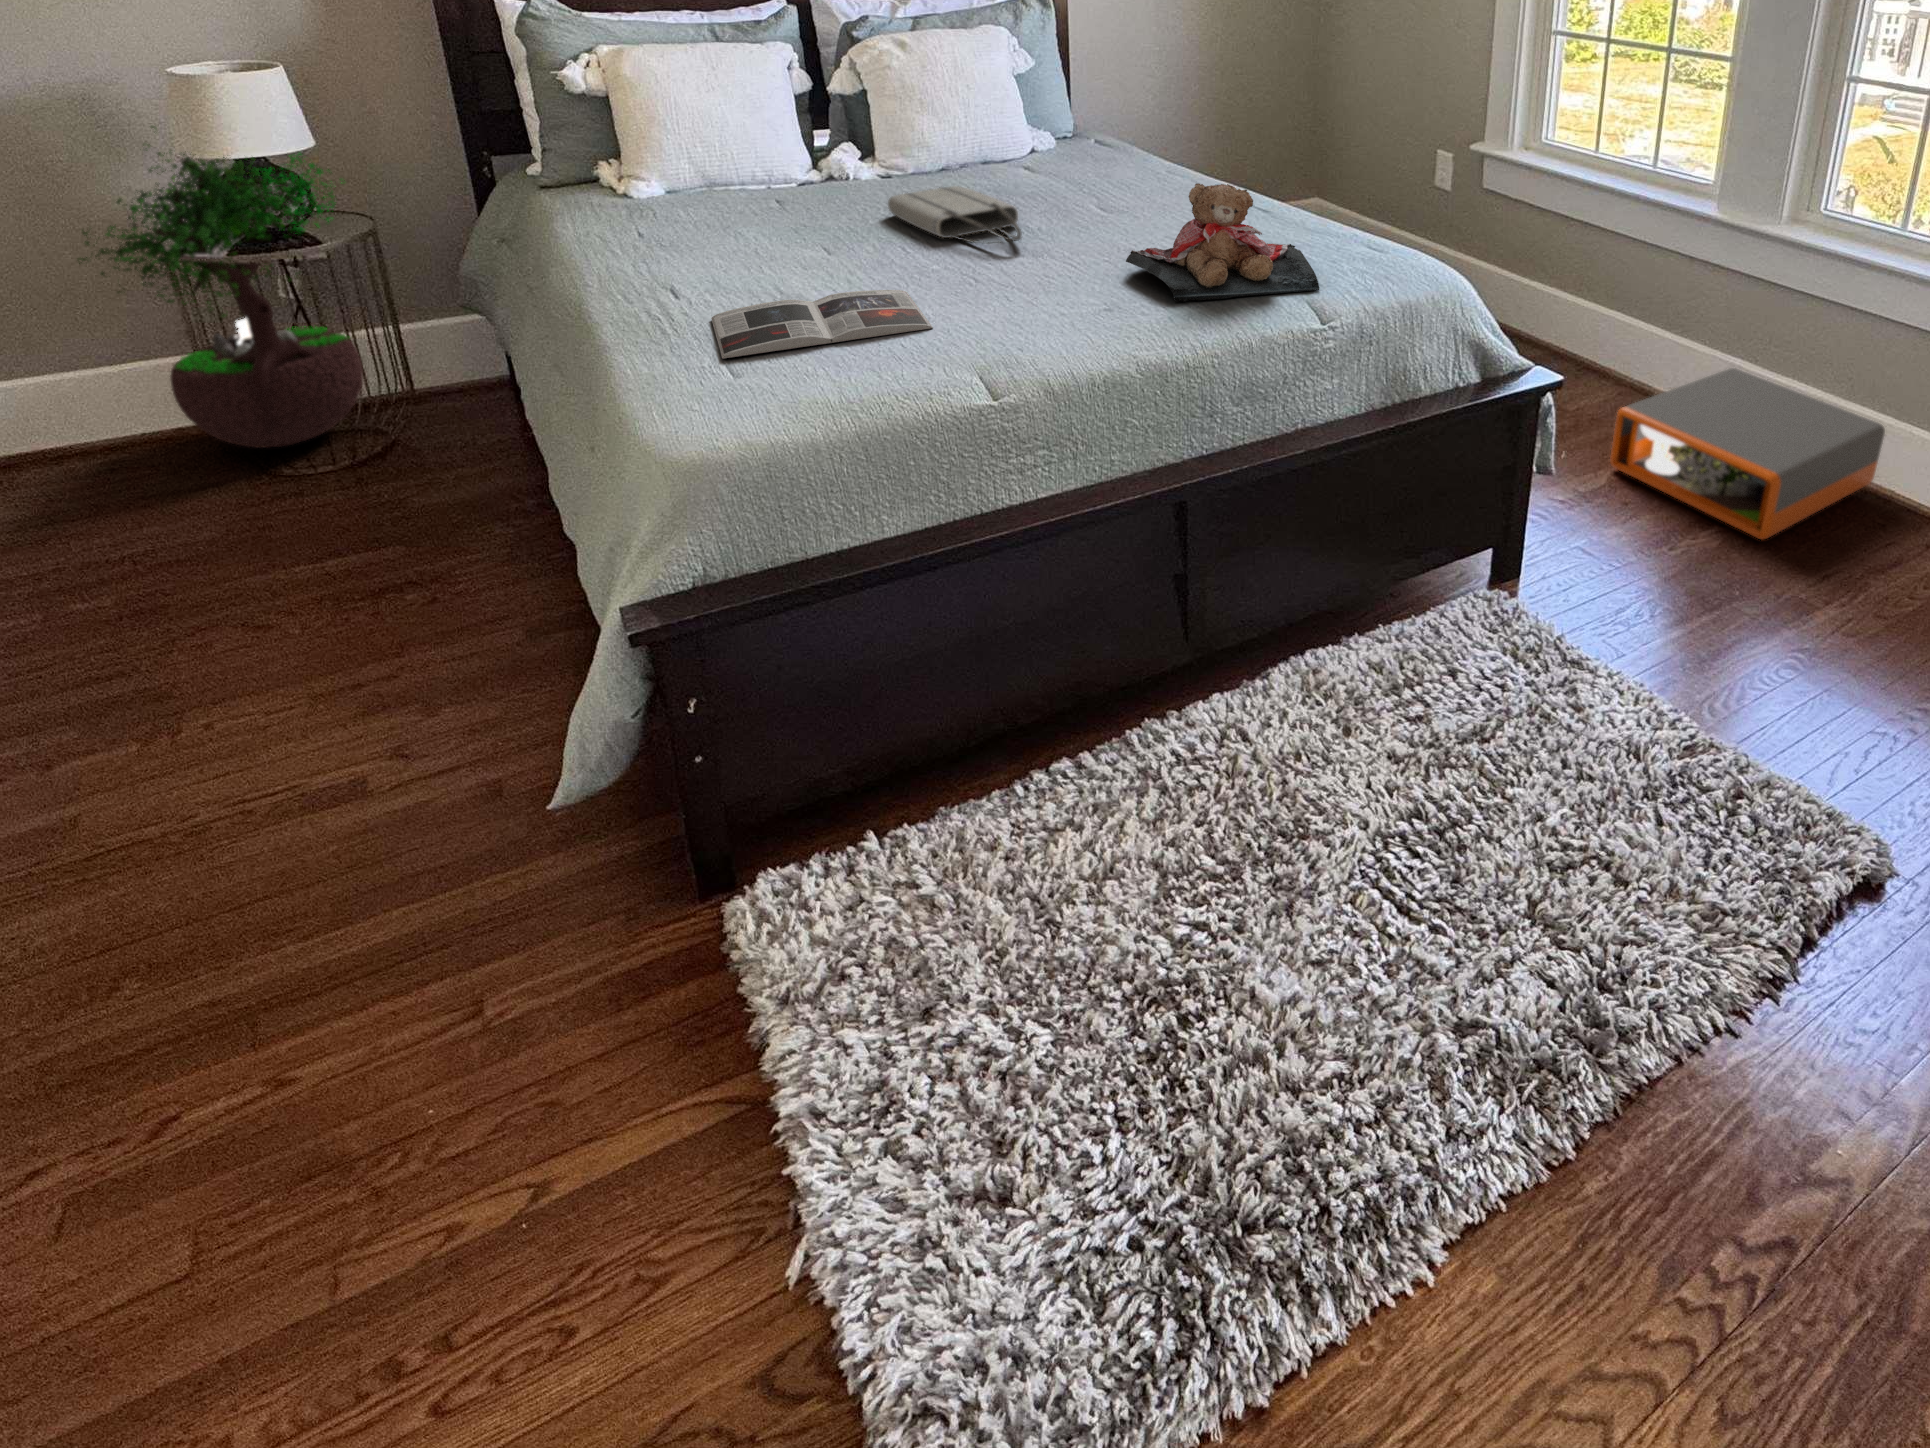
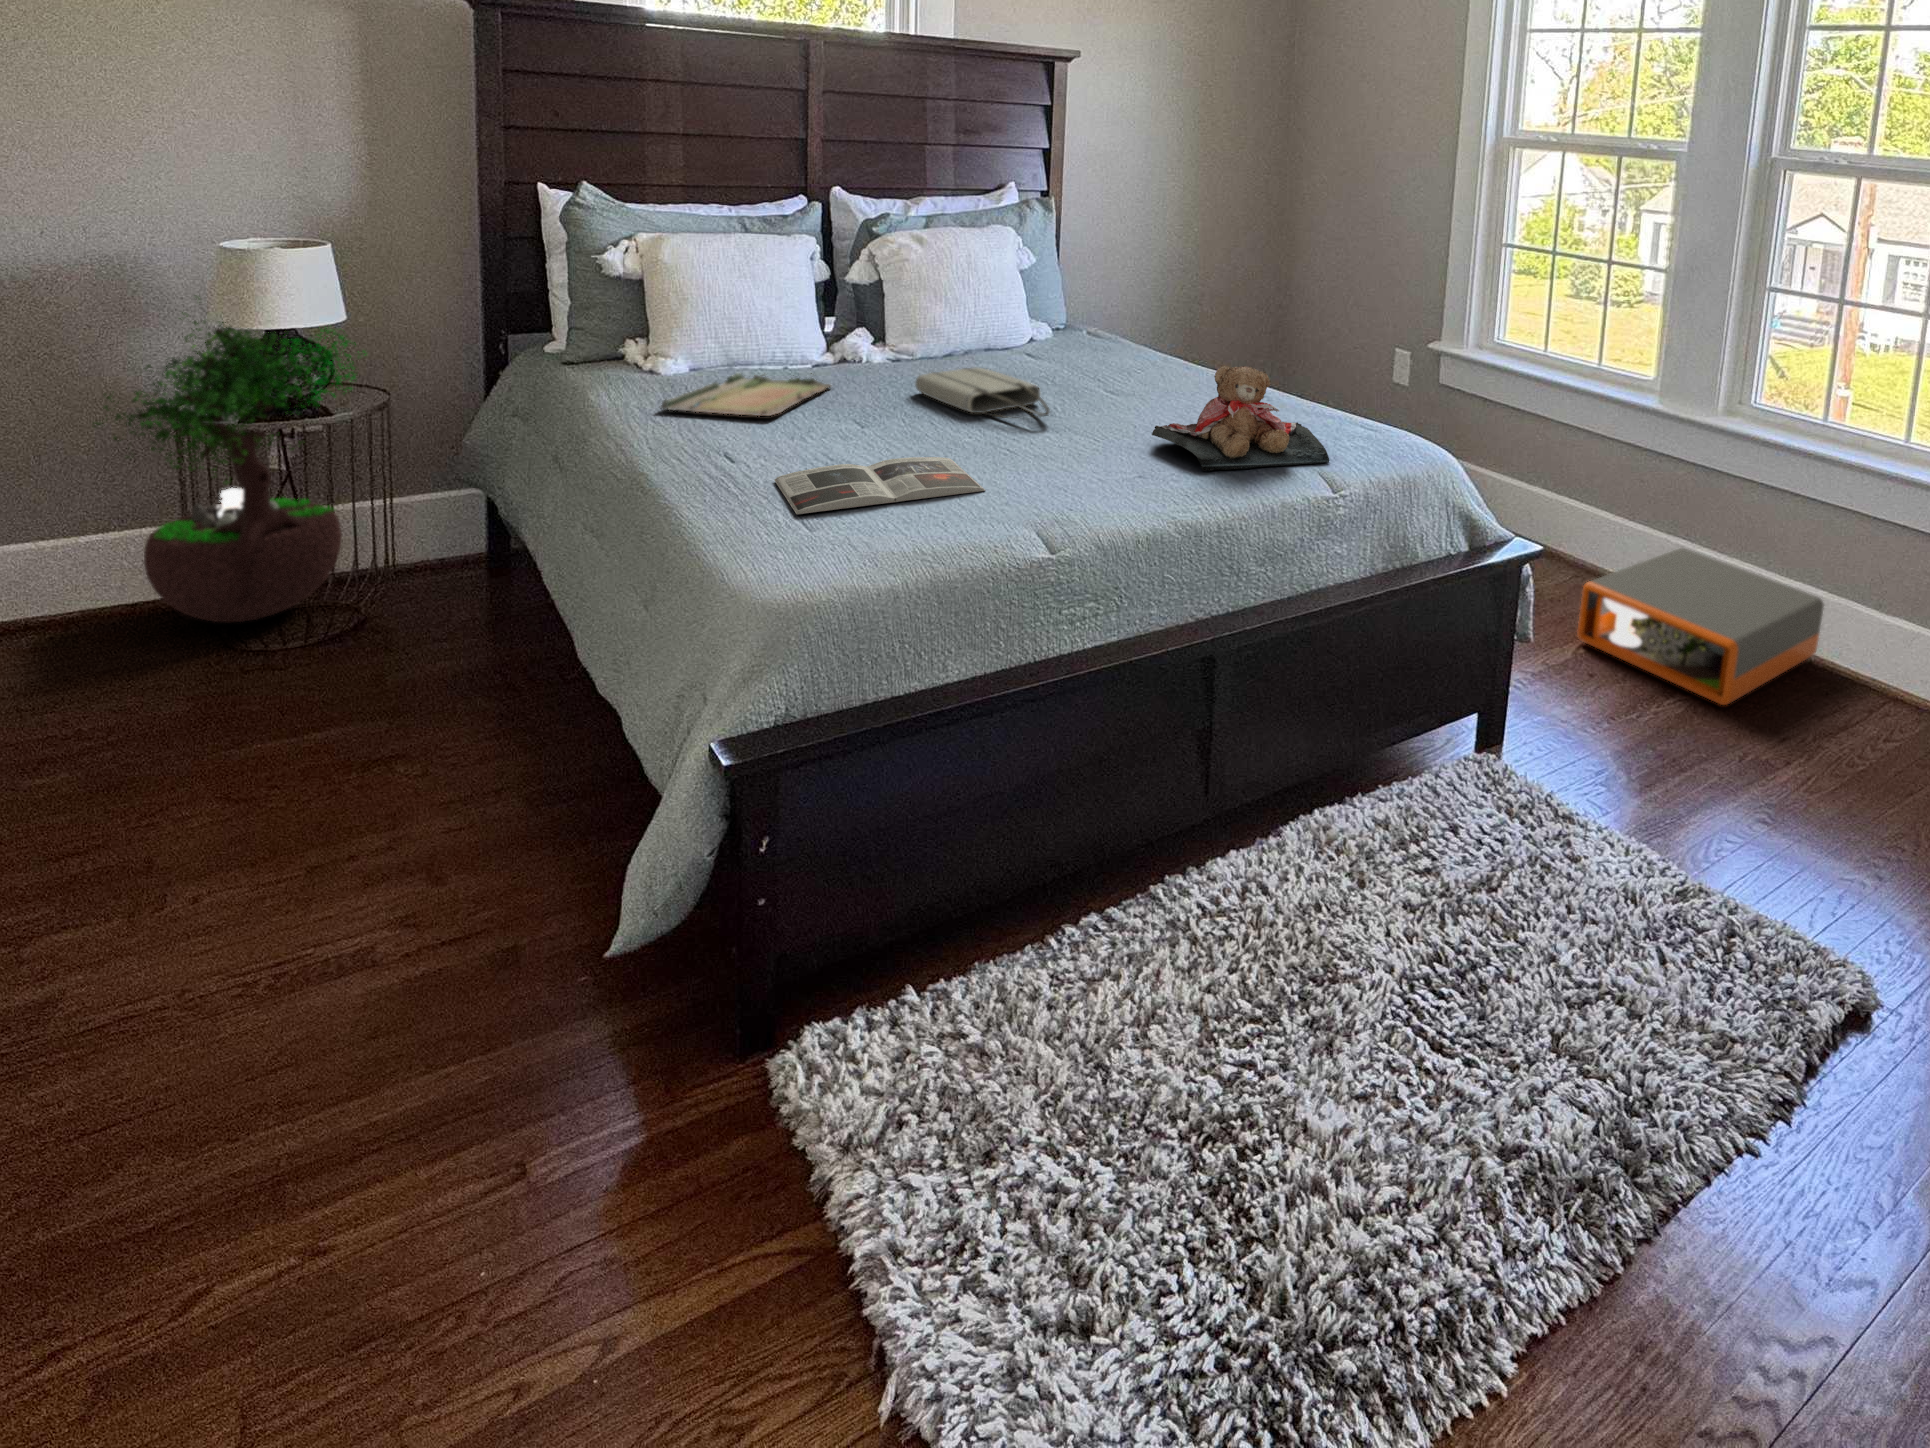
tray: none [615,192,804,245] -> present [660,373,830,416]

